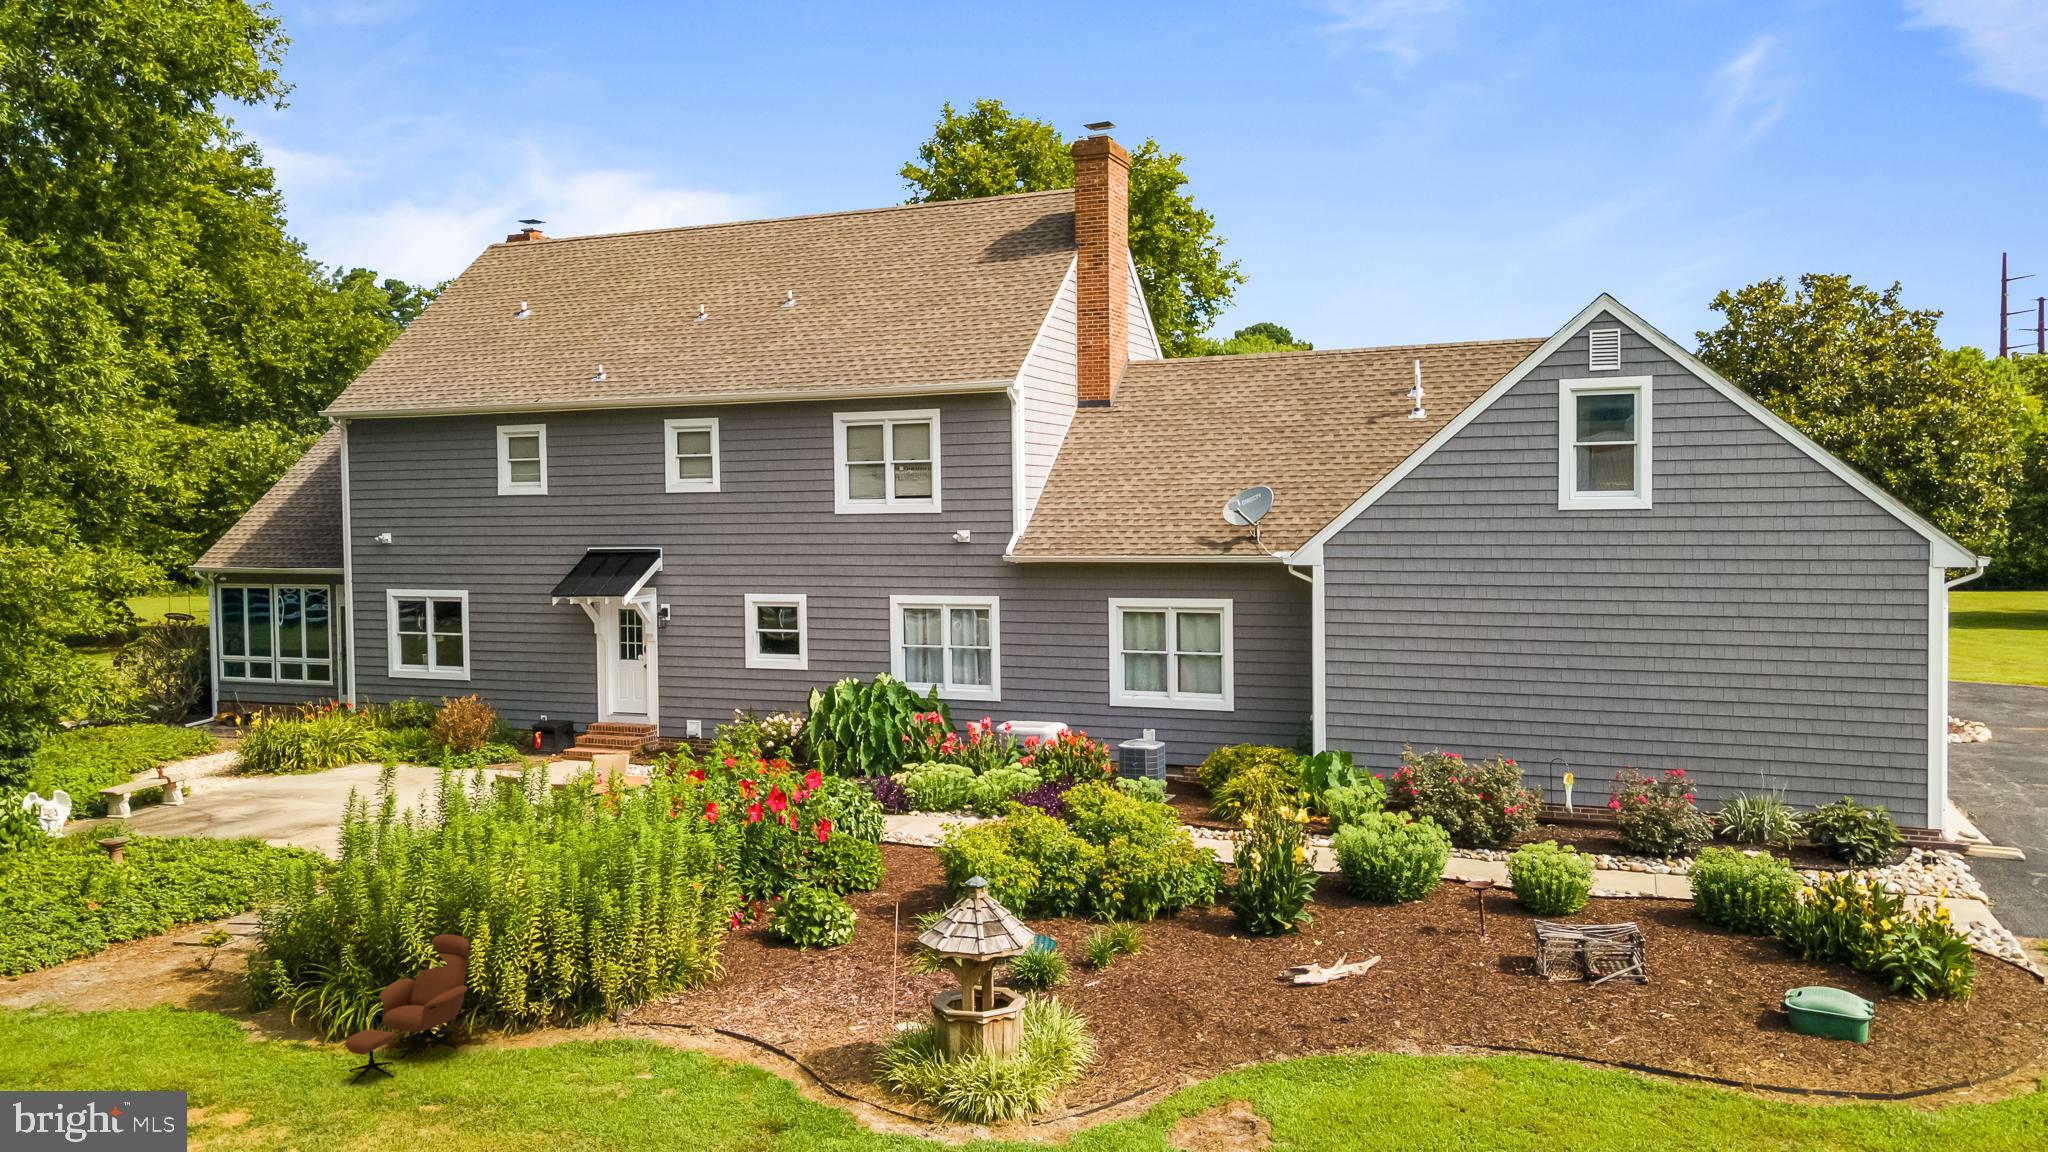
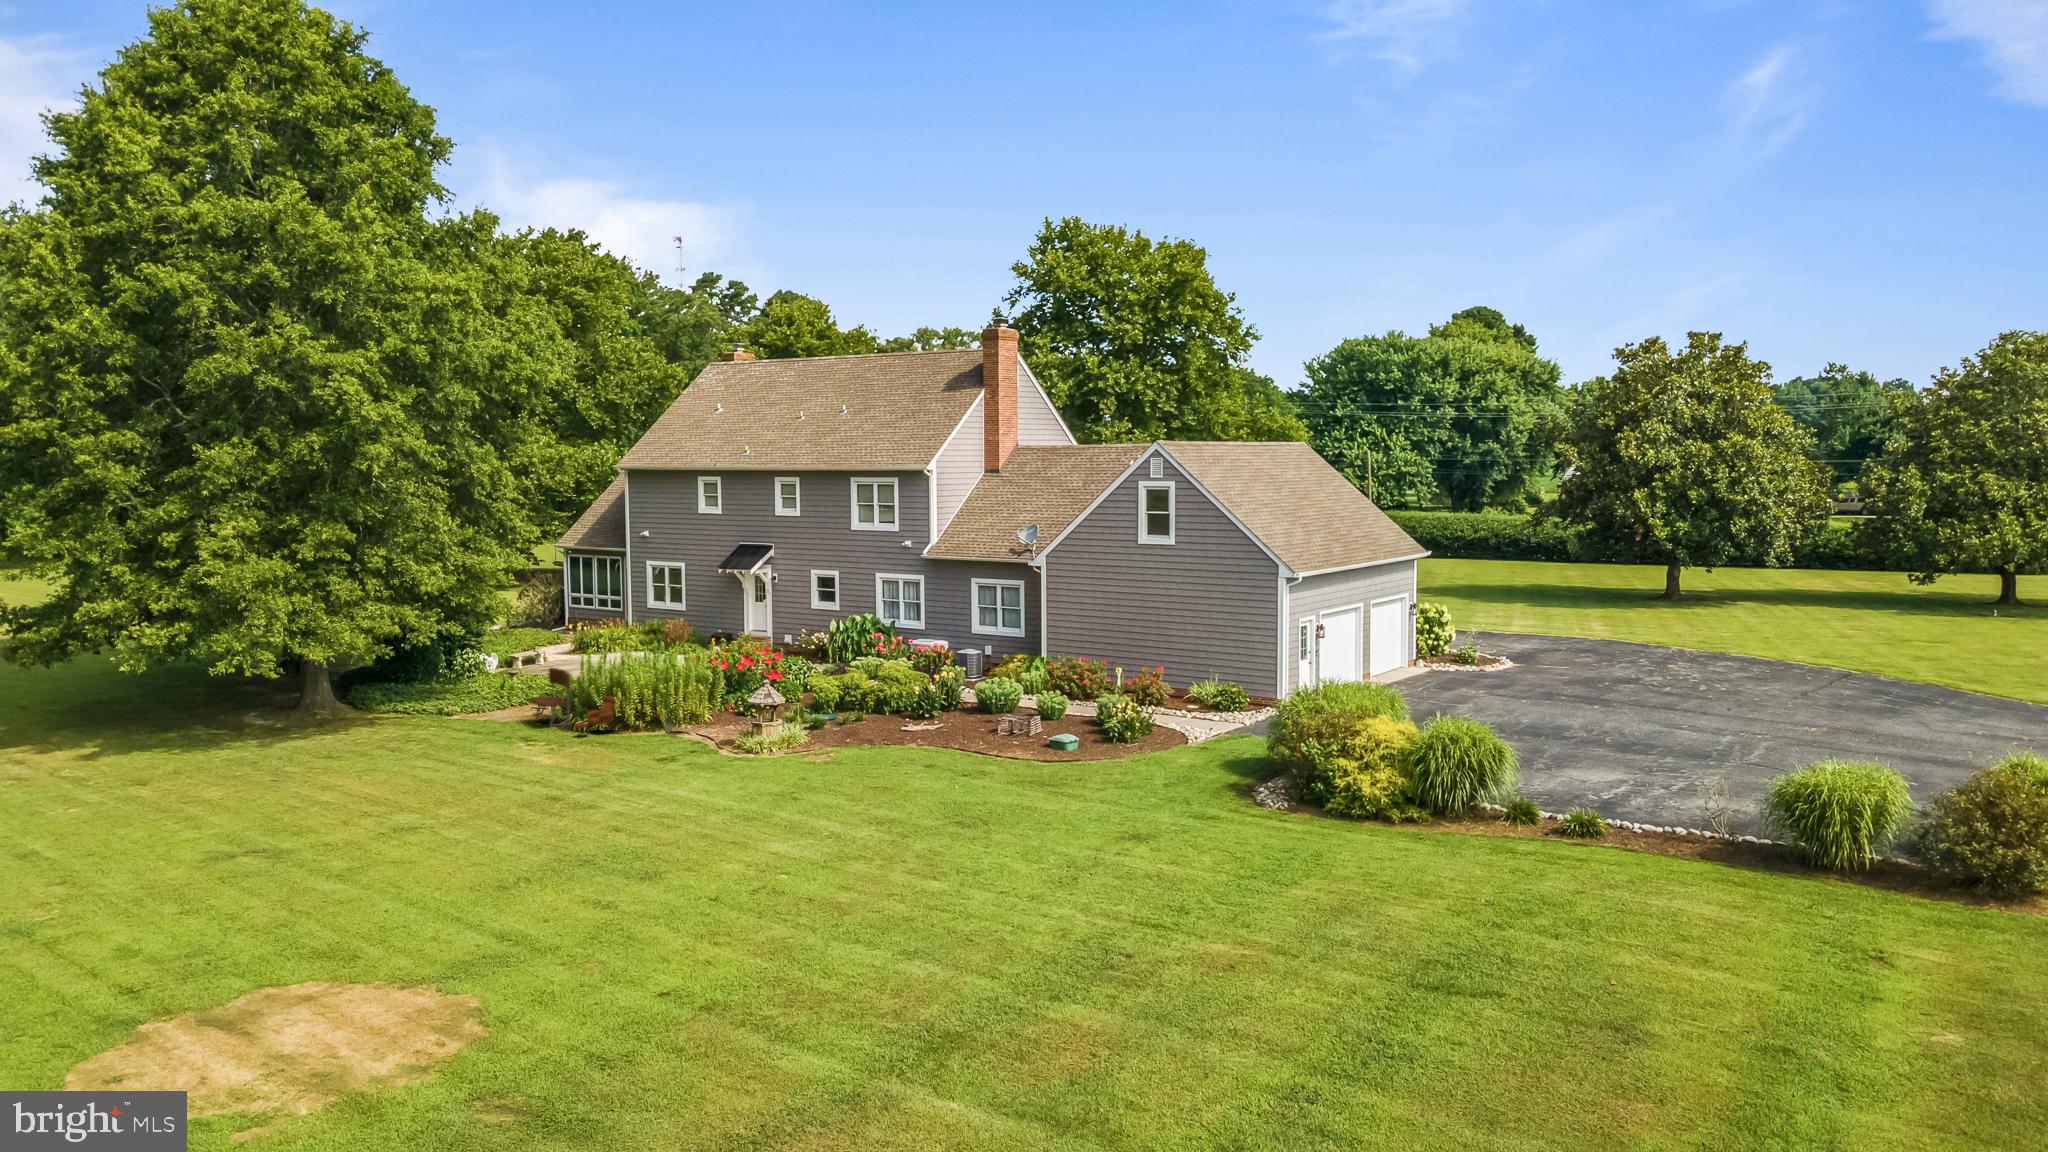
bench: none [170,851,316,1039] -> present [527,668,570,727]
potted plant: none [602,929,669,1034] -> present [662,701,675,732]

